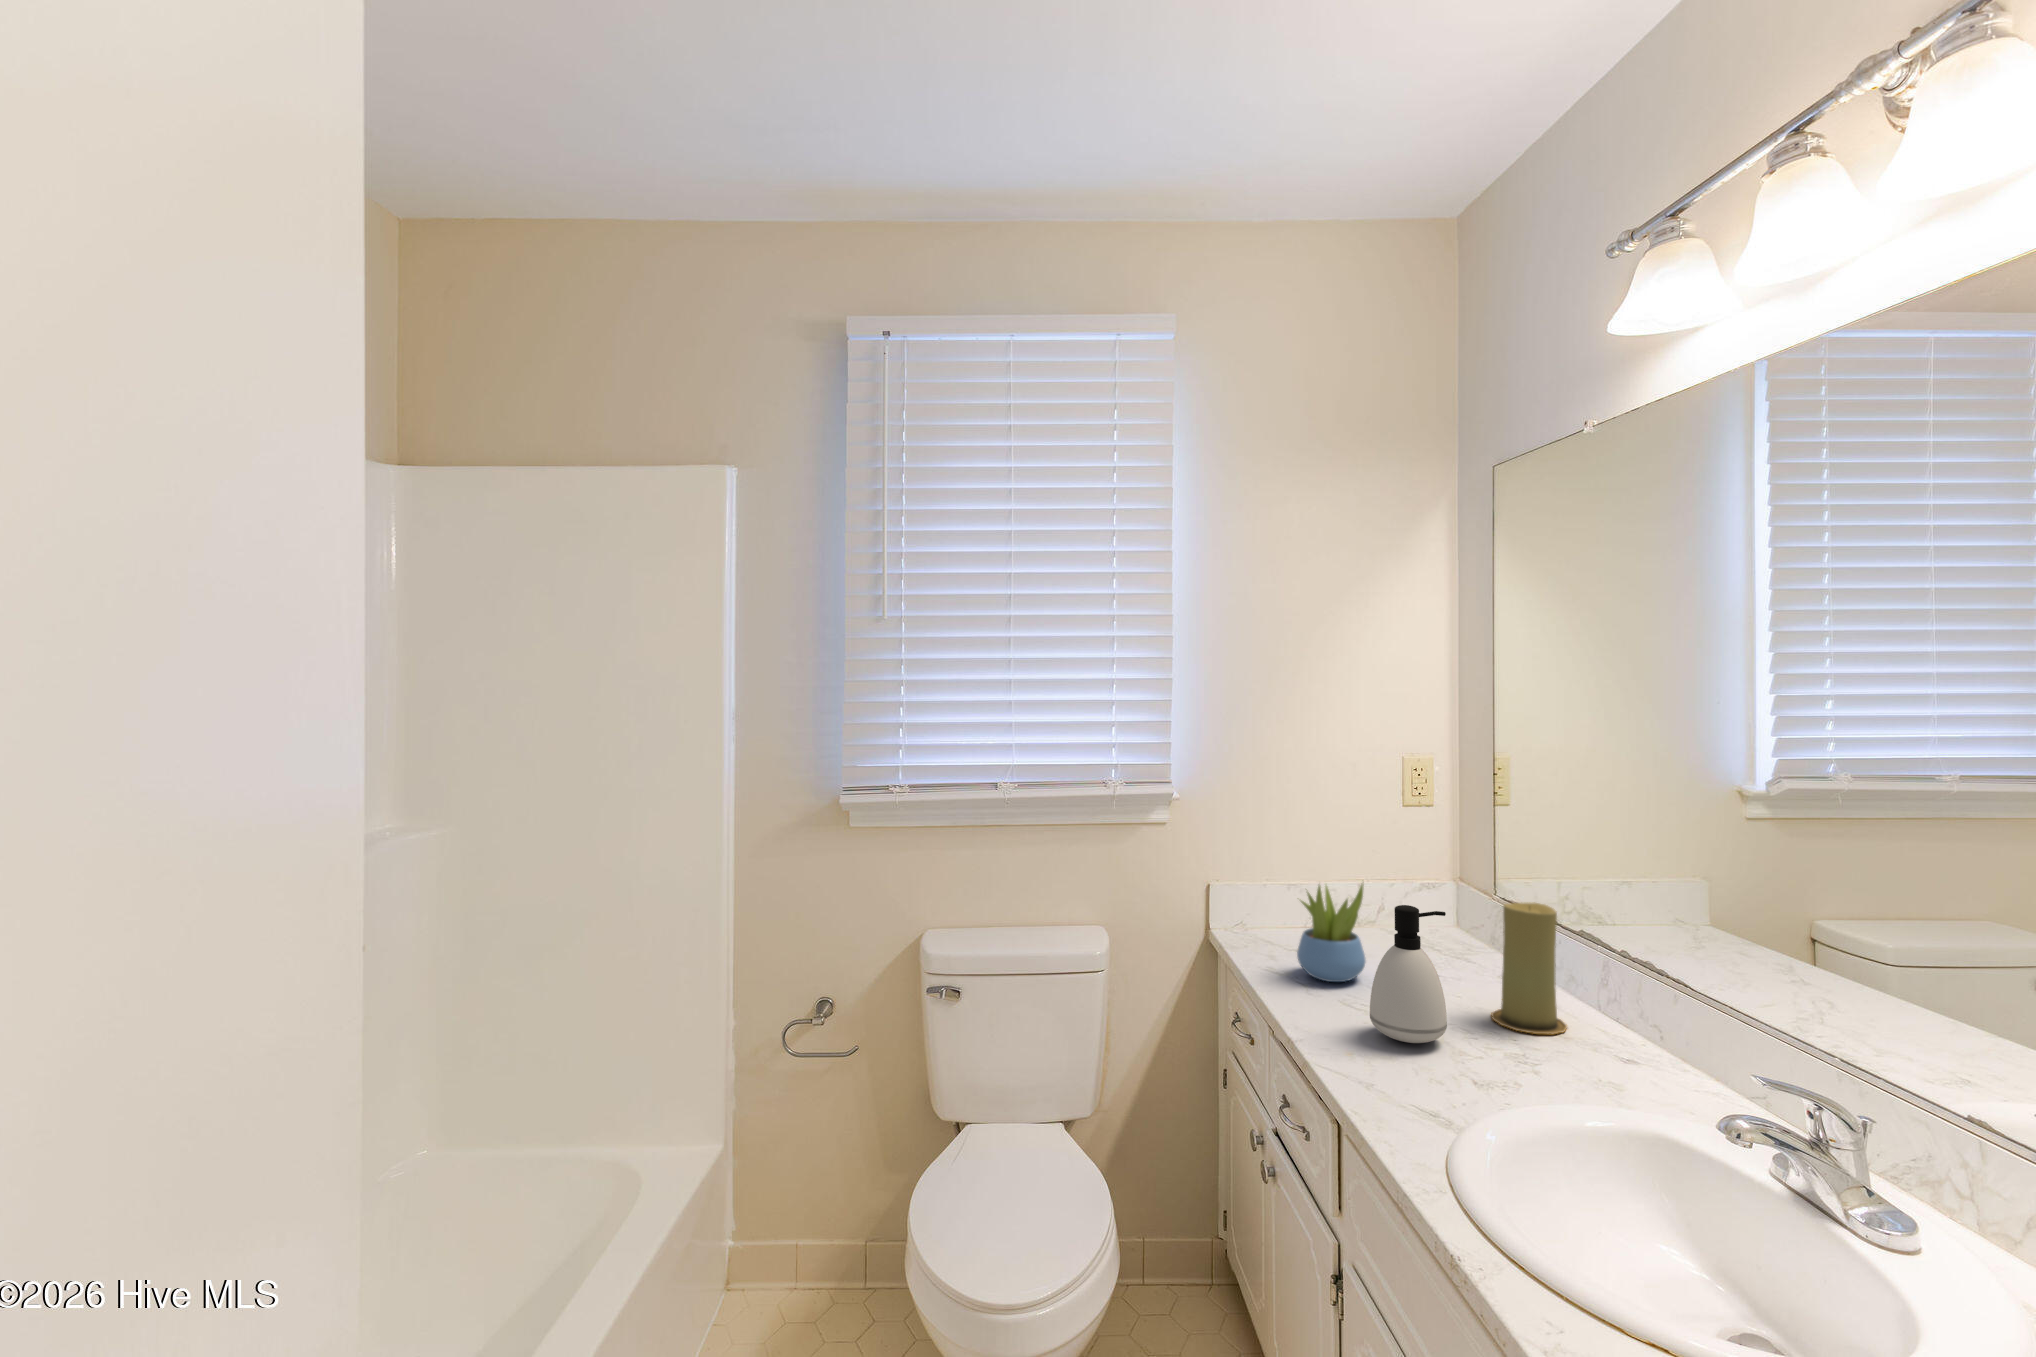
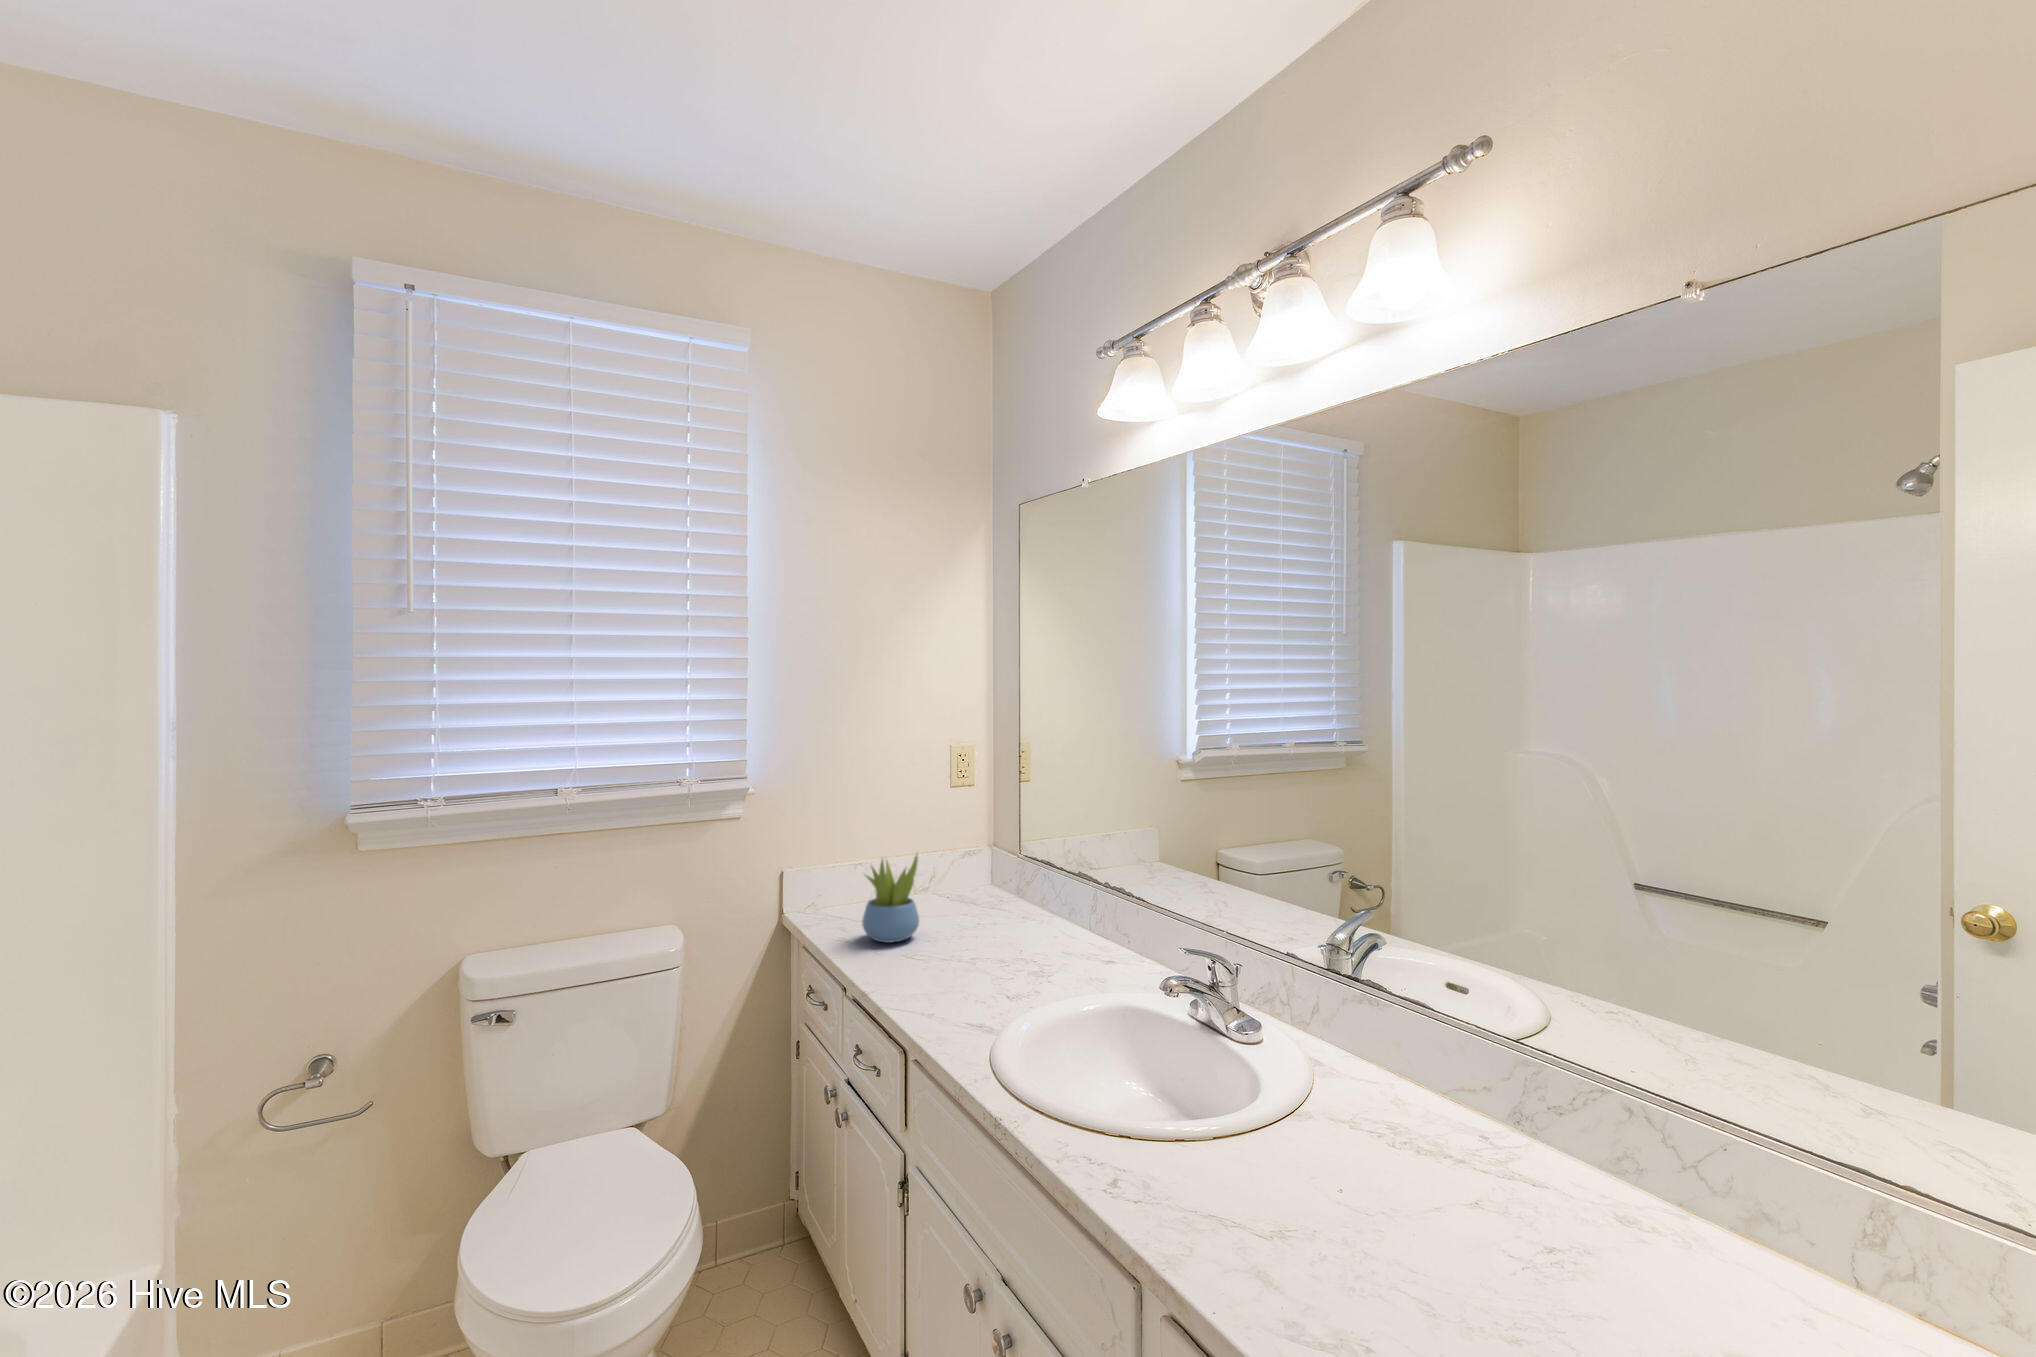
candle: present [1491,903,1567,1035] -> none [1016,854,1068,956]
soap dispenser: present [1370,905,1447,1043] -> none [927,865,986,978]

